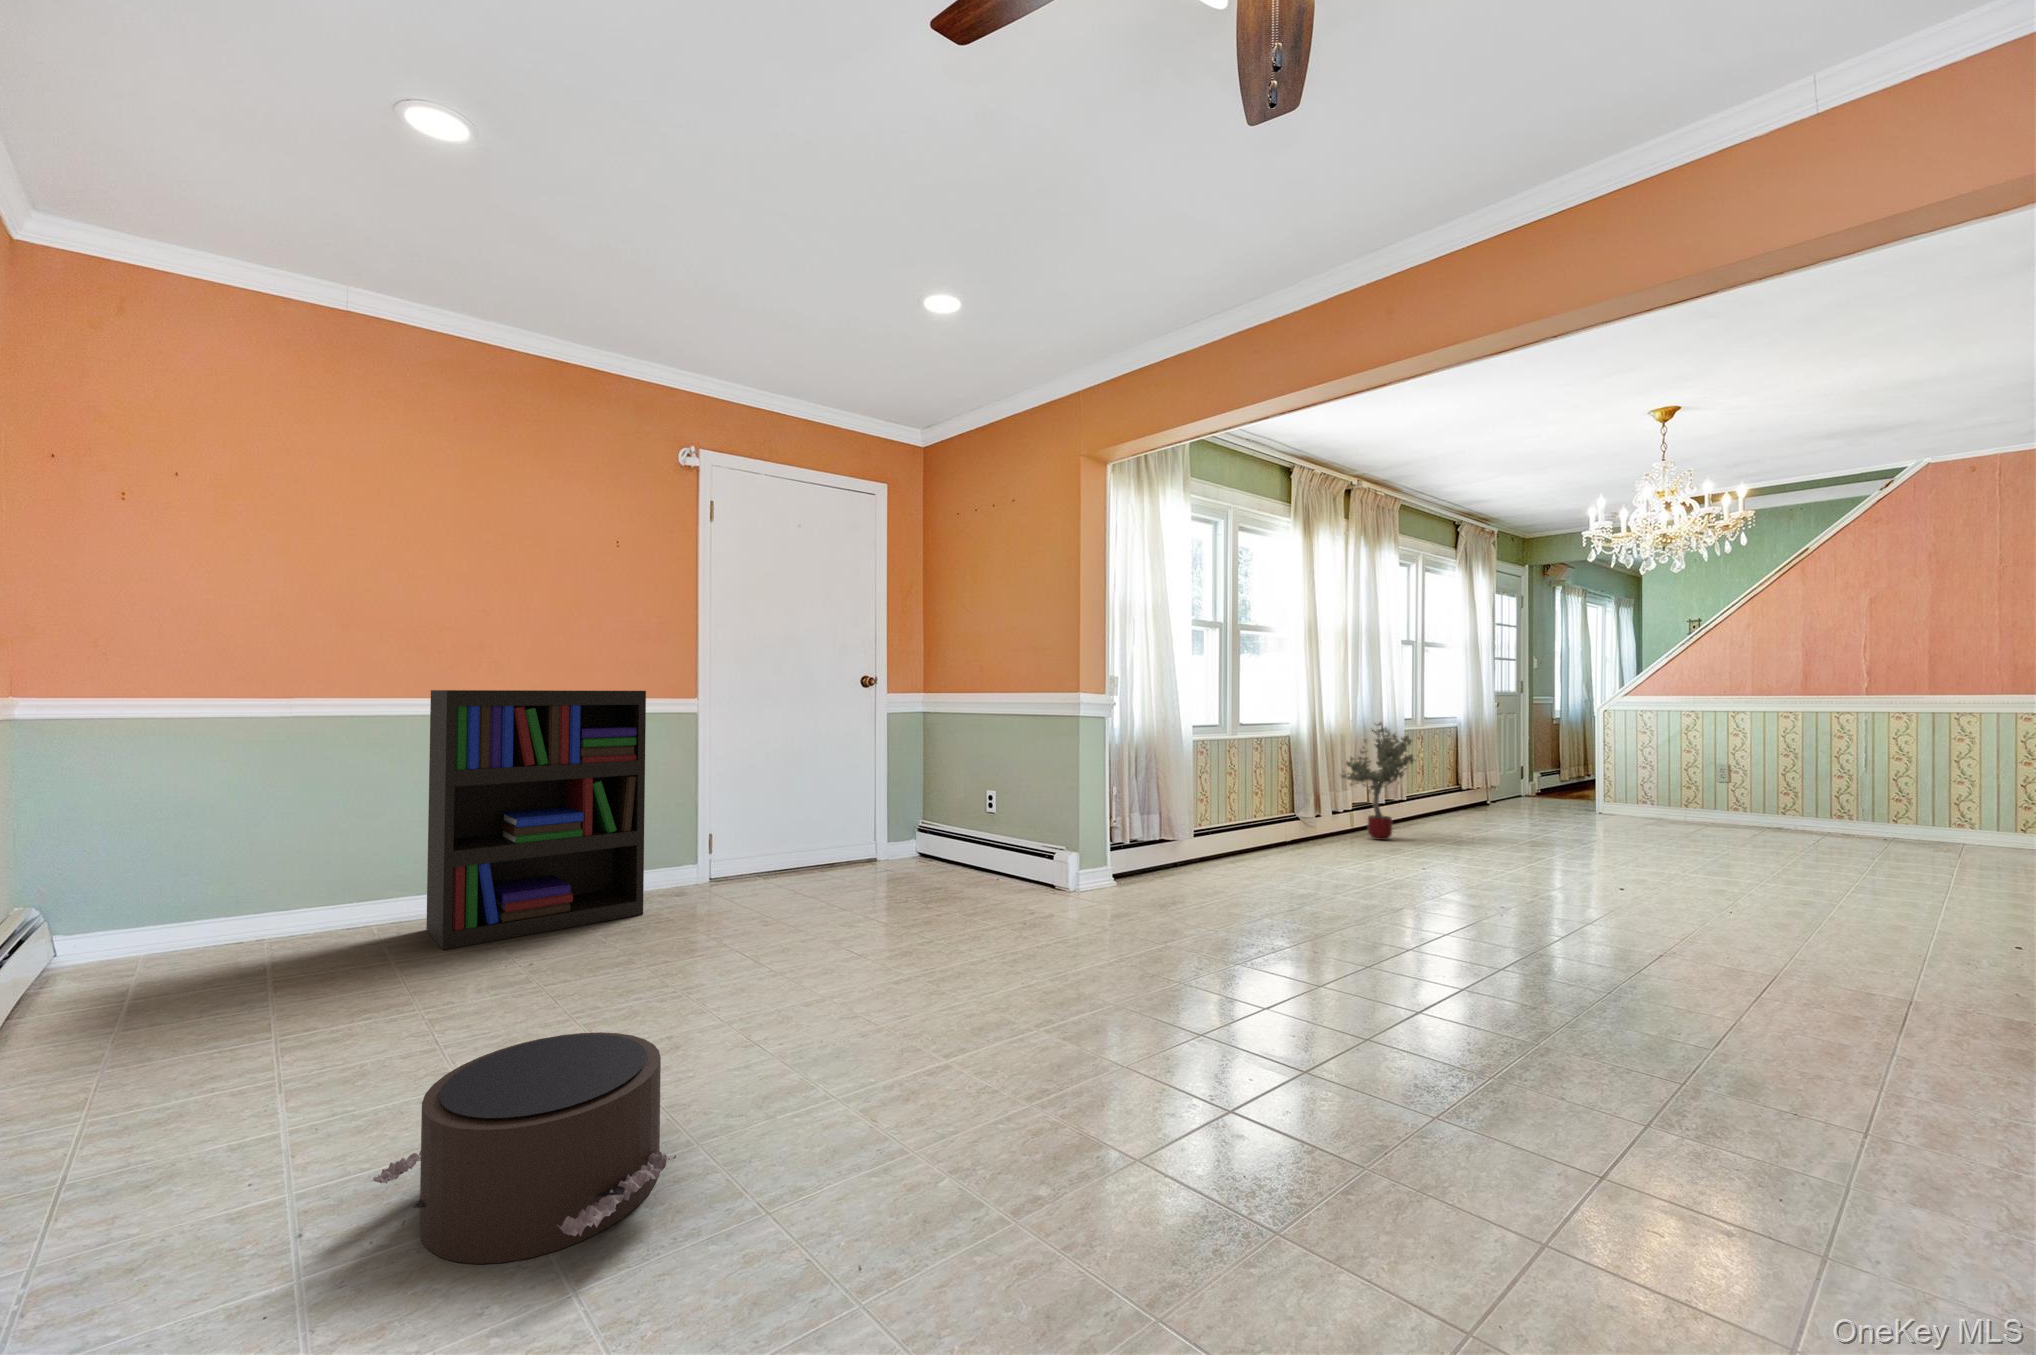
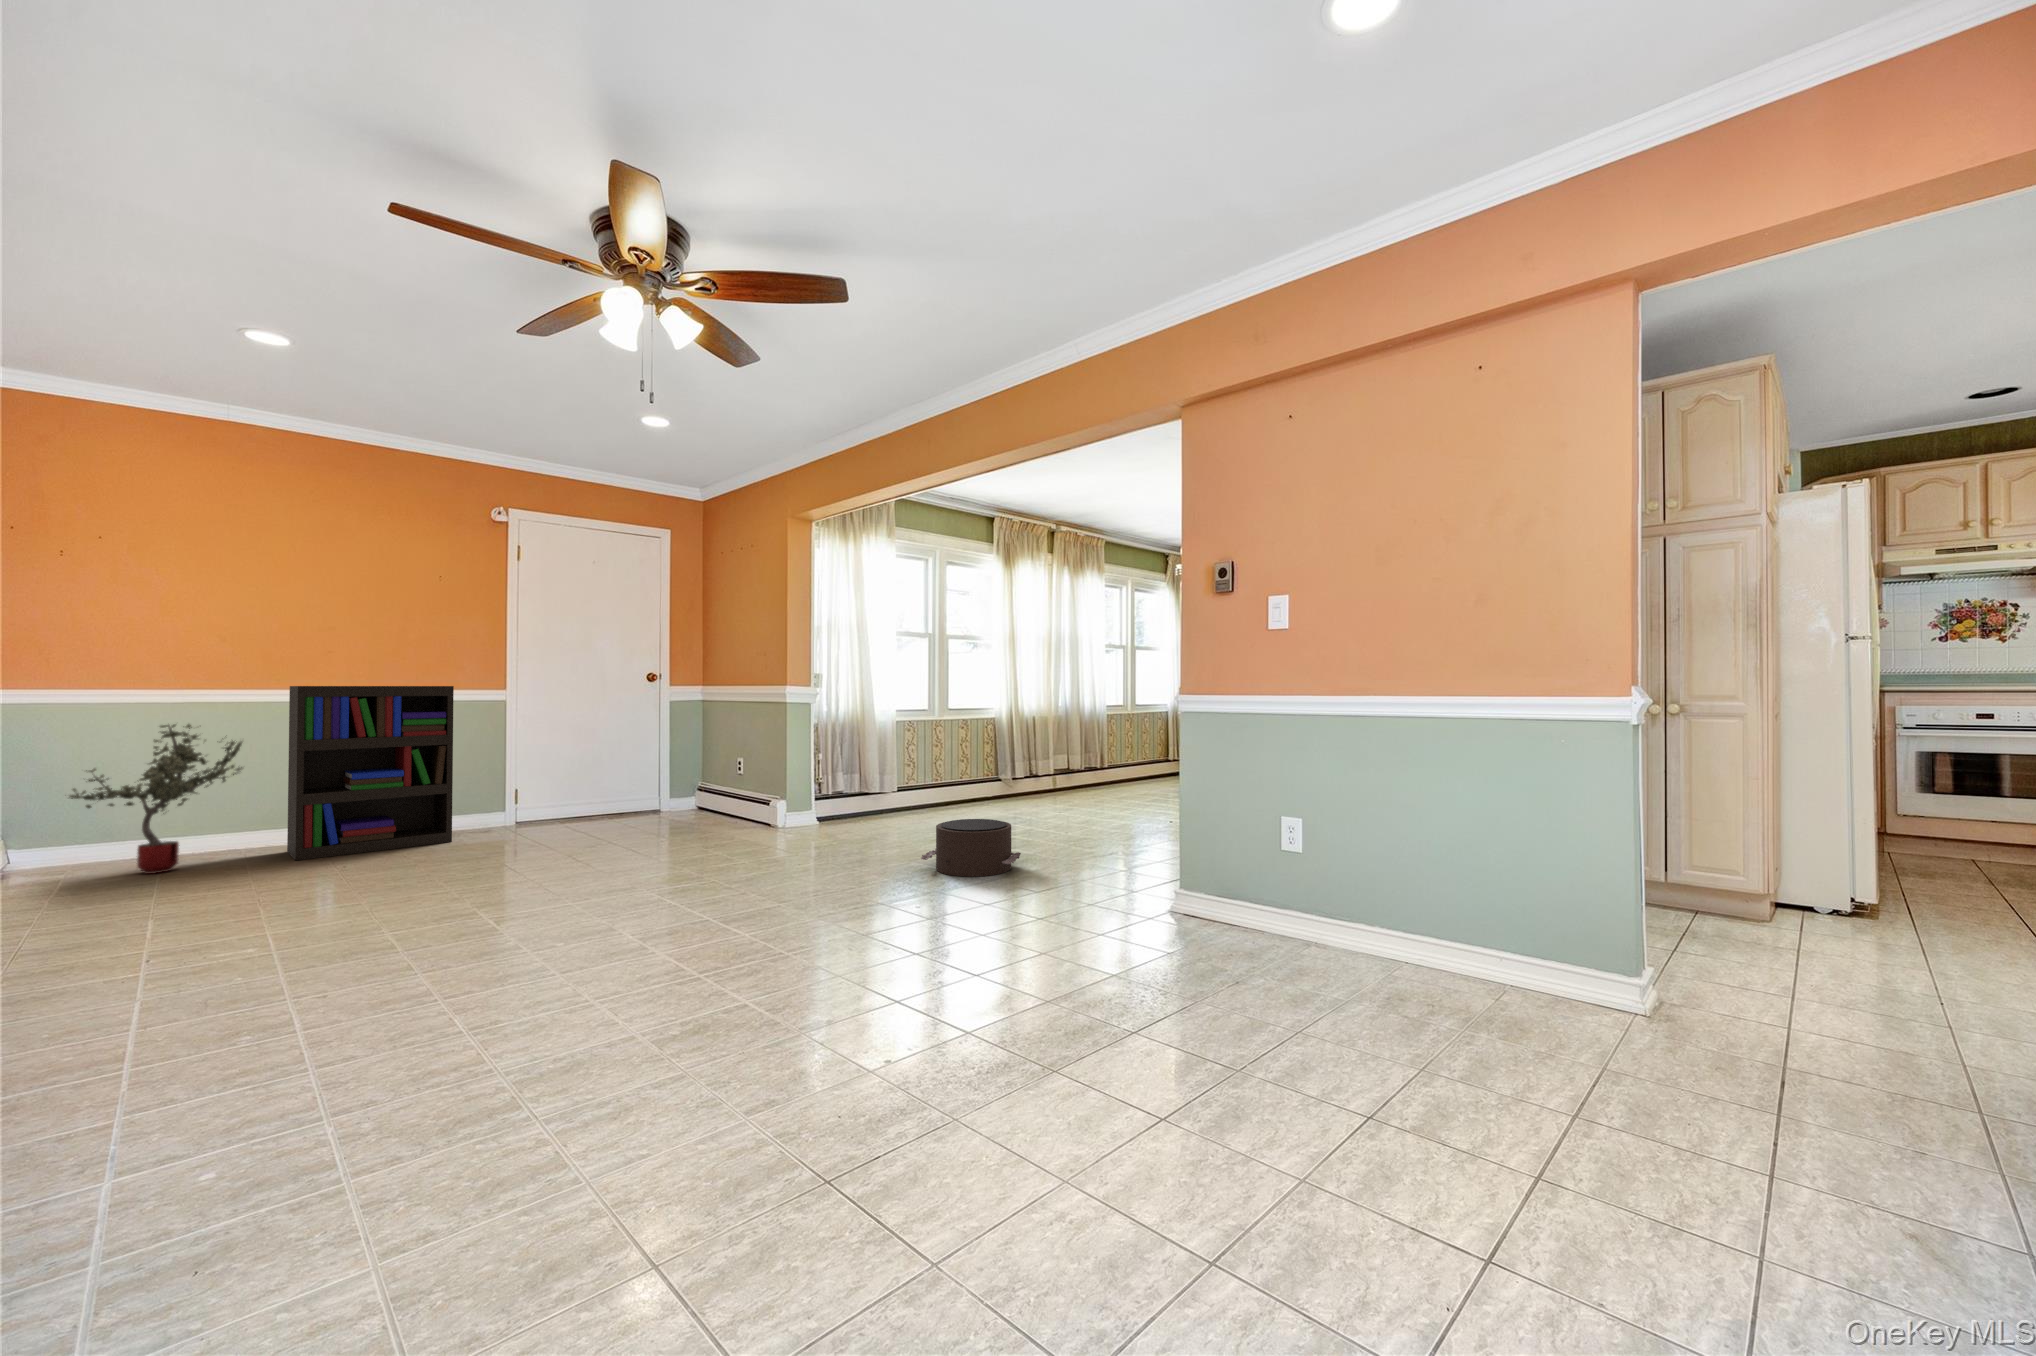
potted tree: present [1342,722,1416,840] -> present [69,724,242,874]
pouf: present [372,1032,676,1264] -> present [921,819,1021,877]

